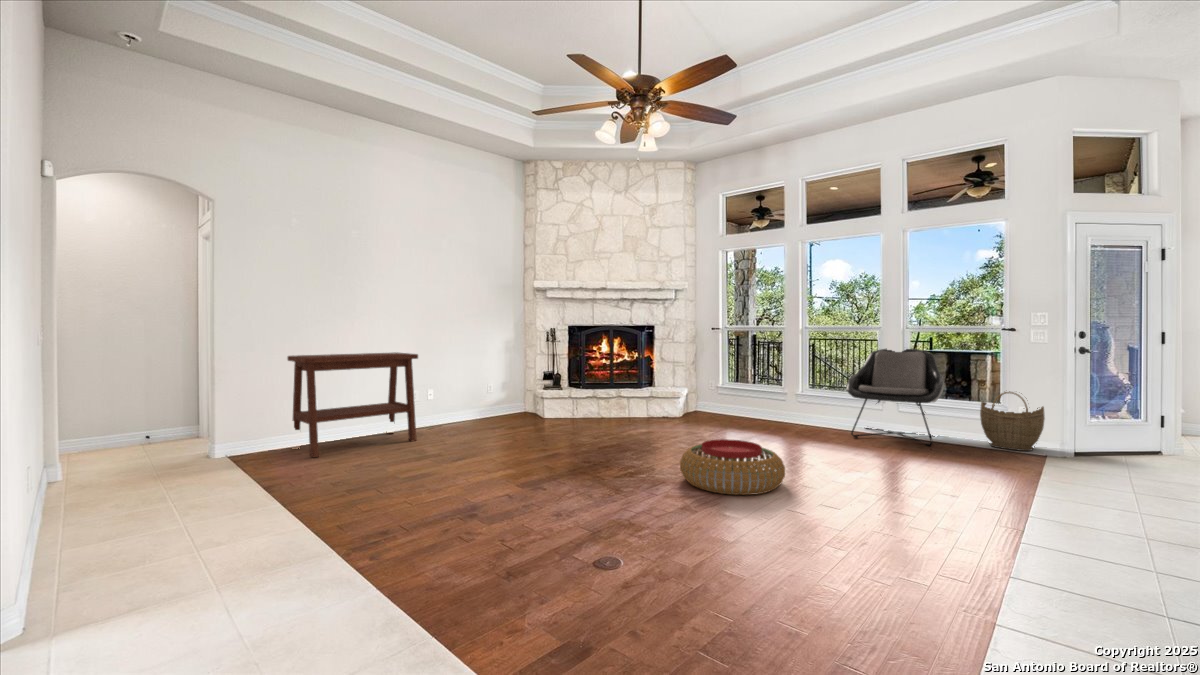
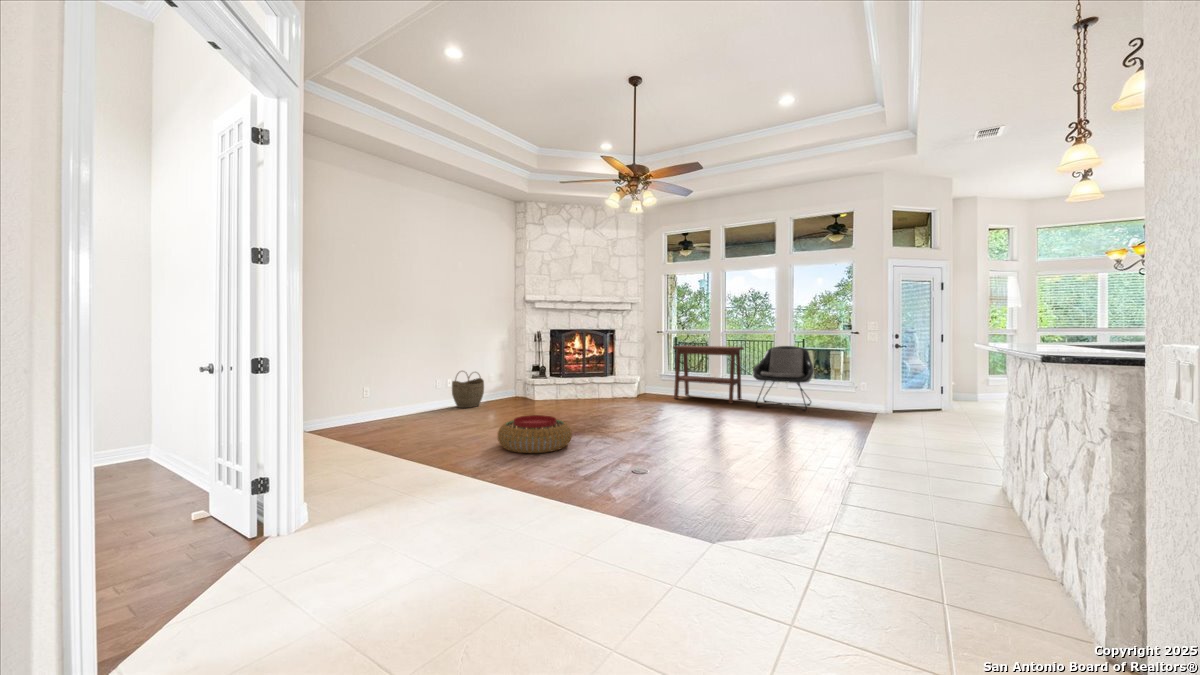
side table: present [287,352,418,457] -> present [673,345,744,403]
woven basket: present [980,391,1045,451] -> present [452,372,484,408]
pouf: present [680,439,785,495] -> present [498,415,572,453]

